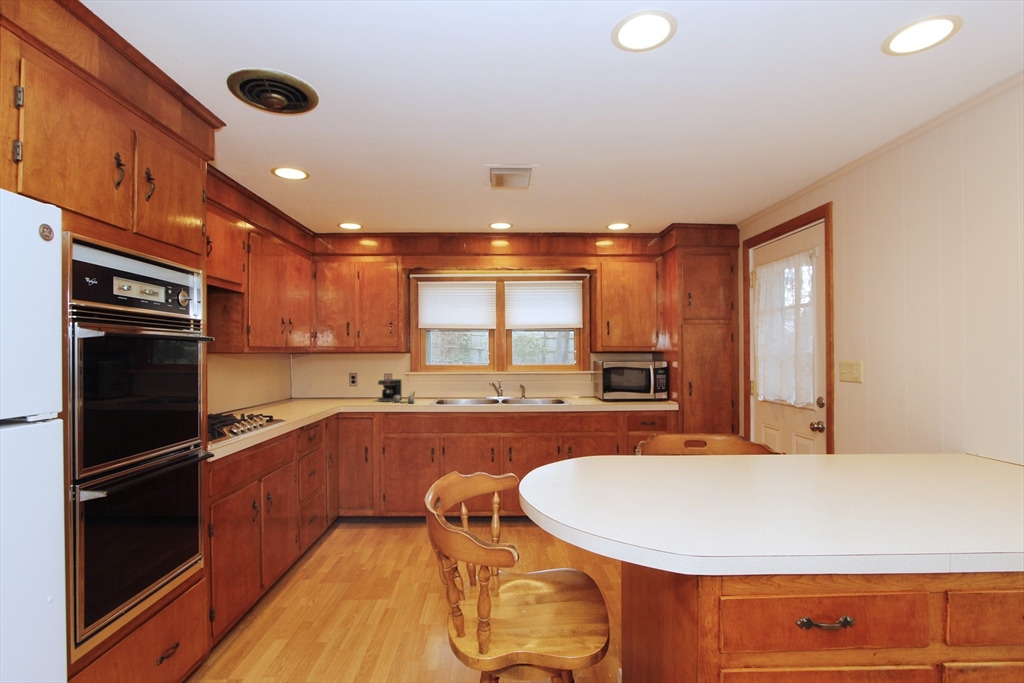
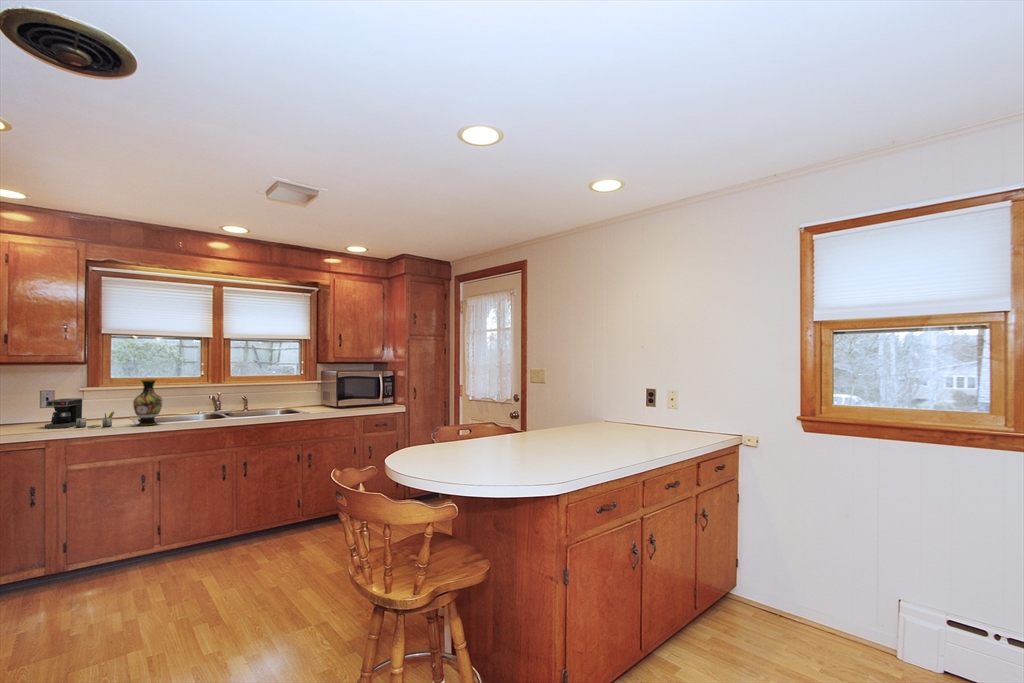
vase: none [426,366,446,404] -> present [133,379,162,425]

